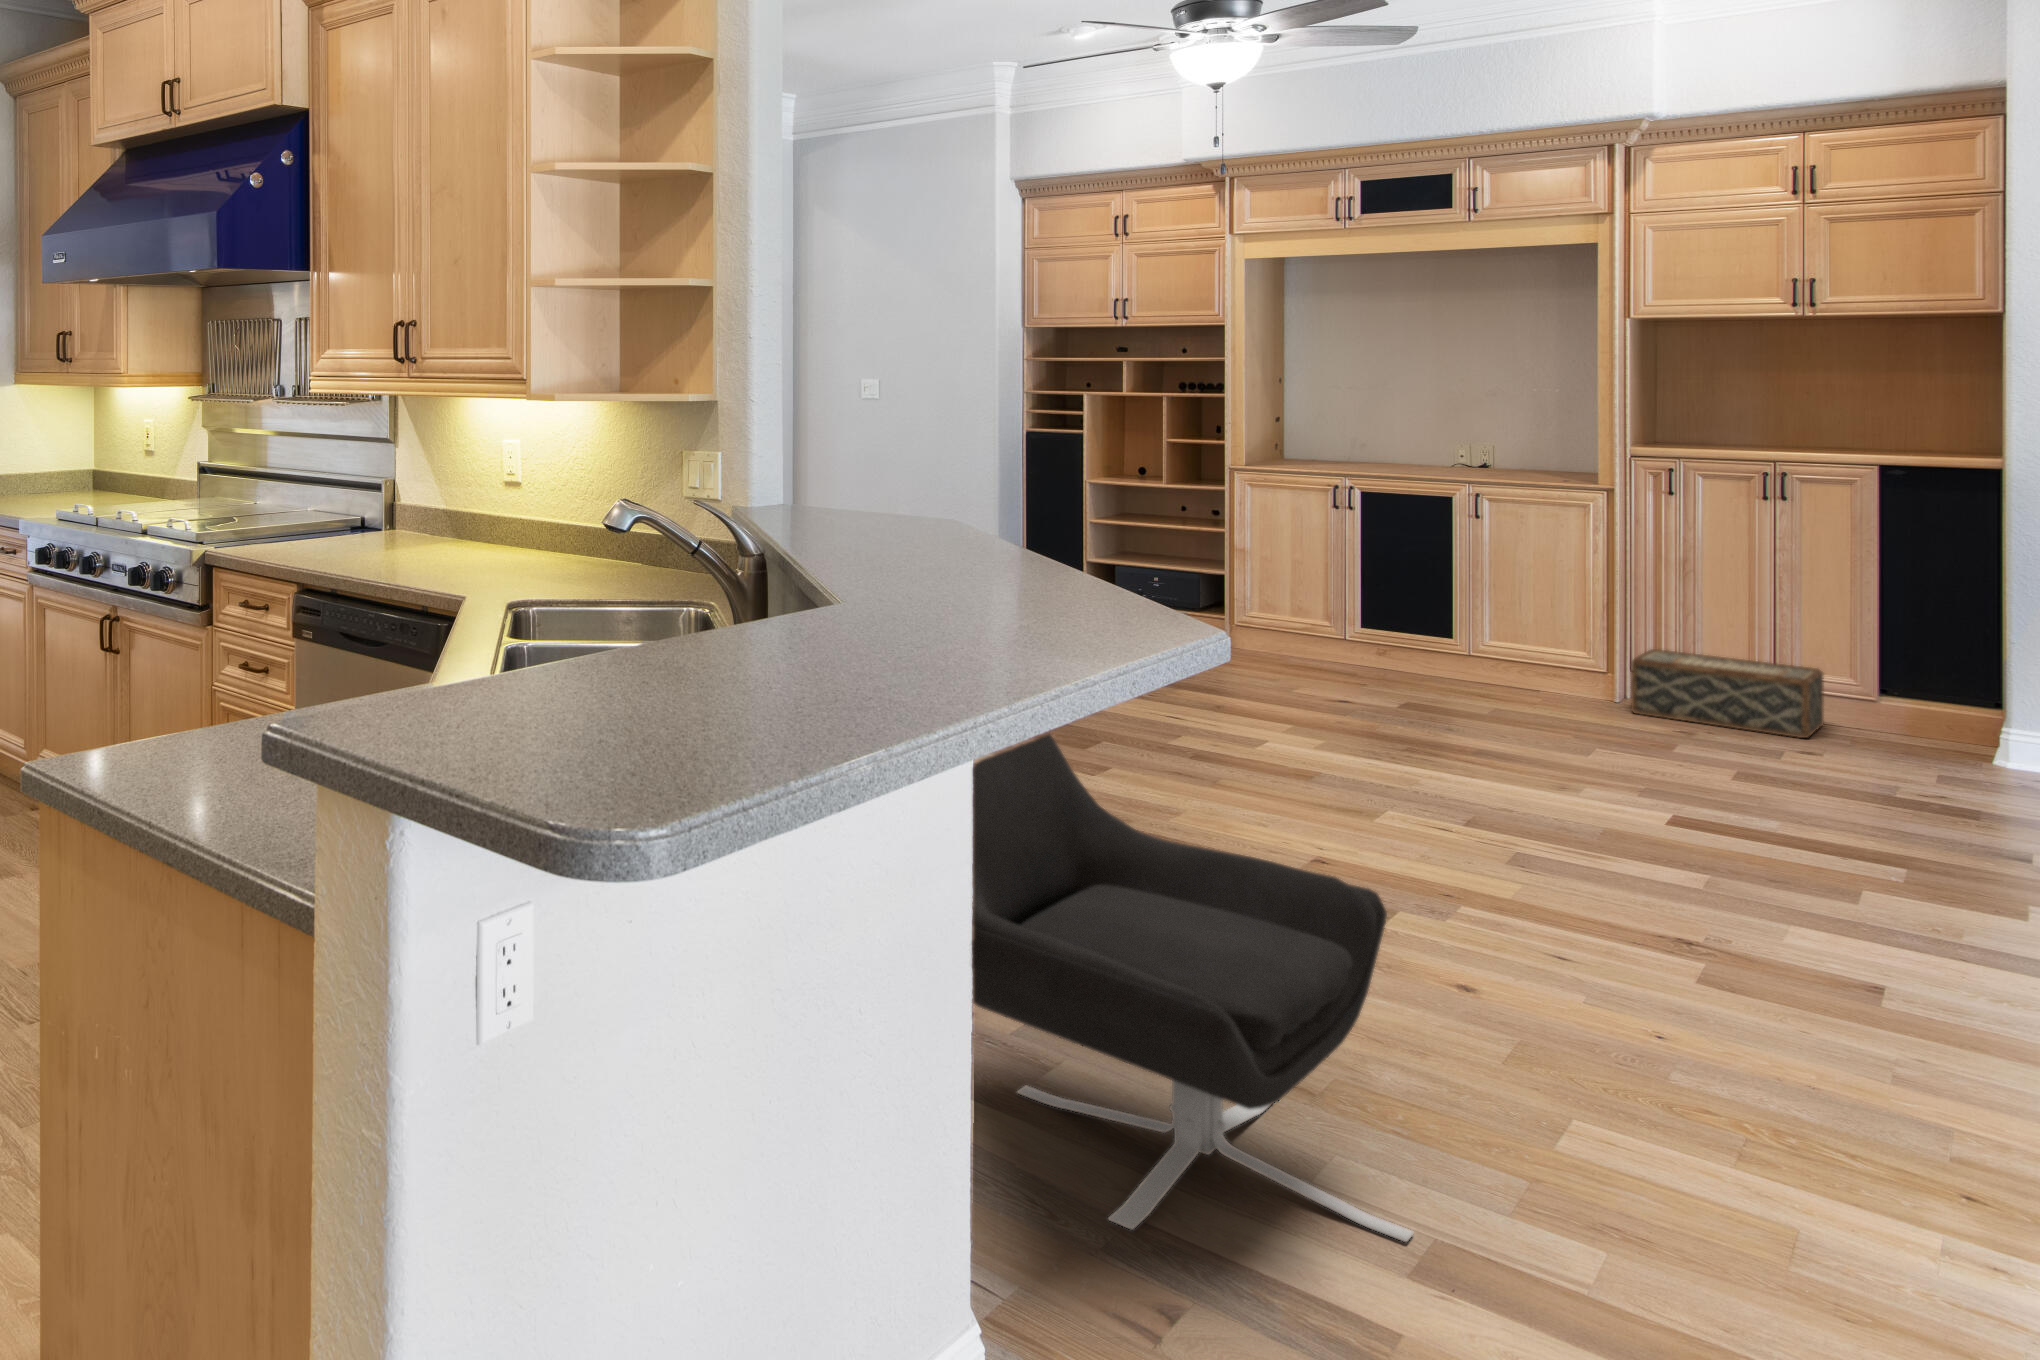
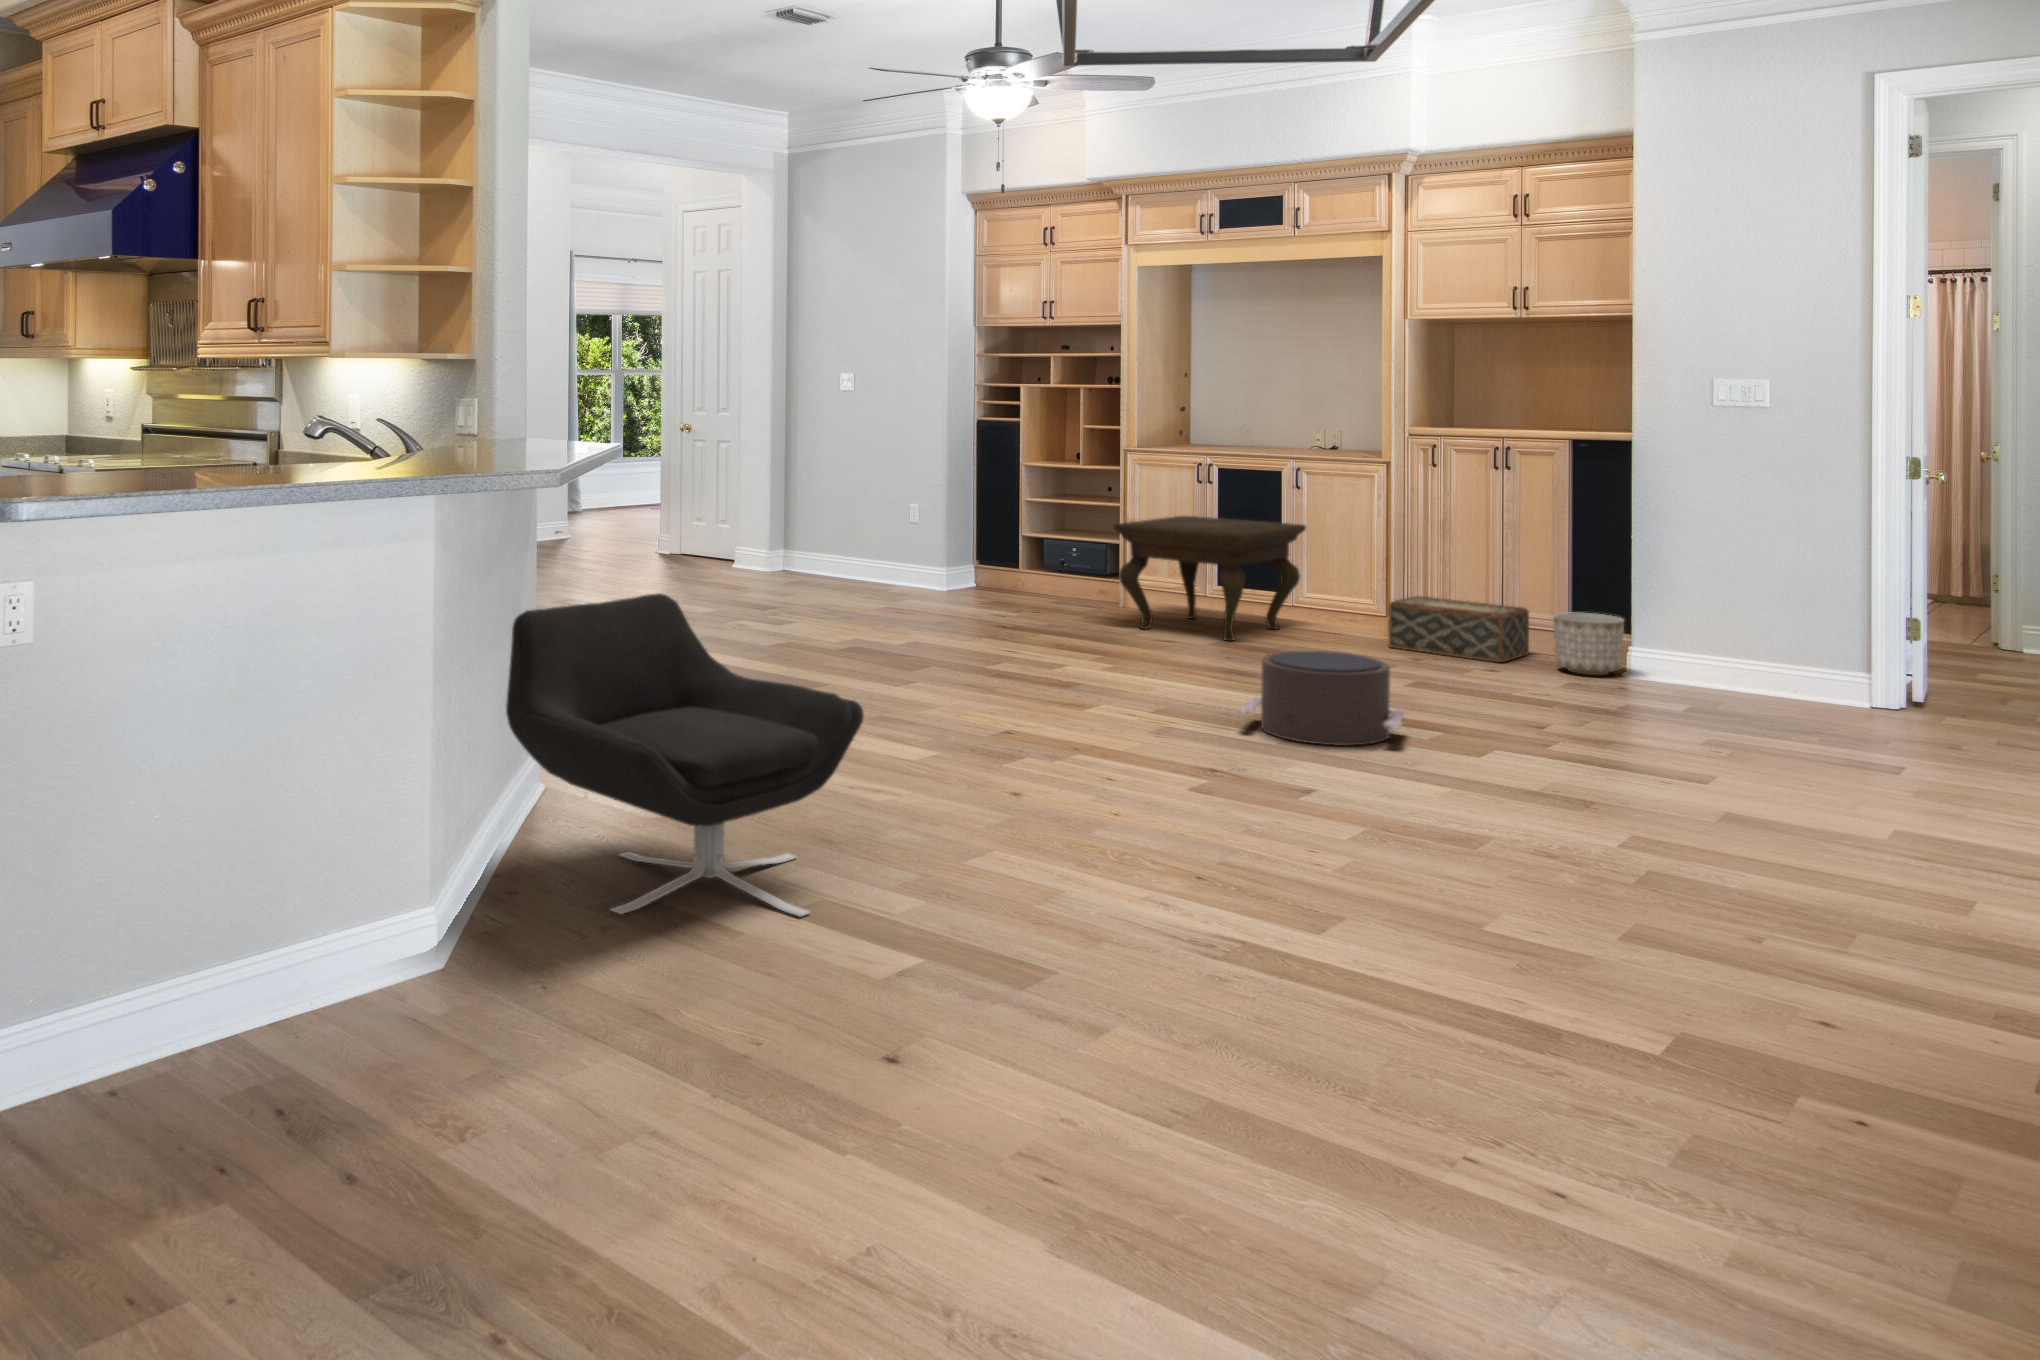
side table: none [1261,546,1493,702] -> present [1114,516,1306,641]
planter: none [1884,678,1993,760] -> present [1553,612,1624,675]
pouf: none [1608,747,1871,883] -> present [1241,651,1404,746]

